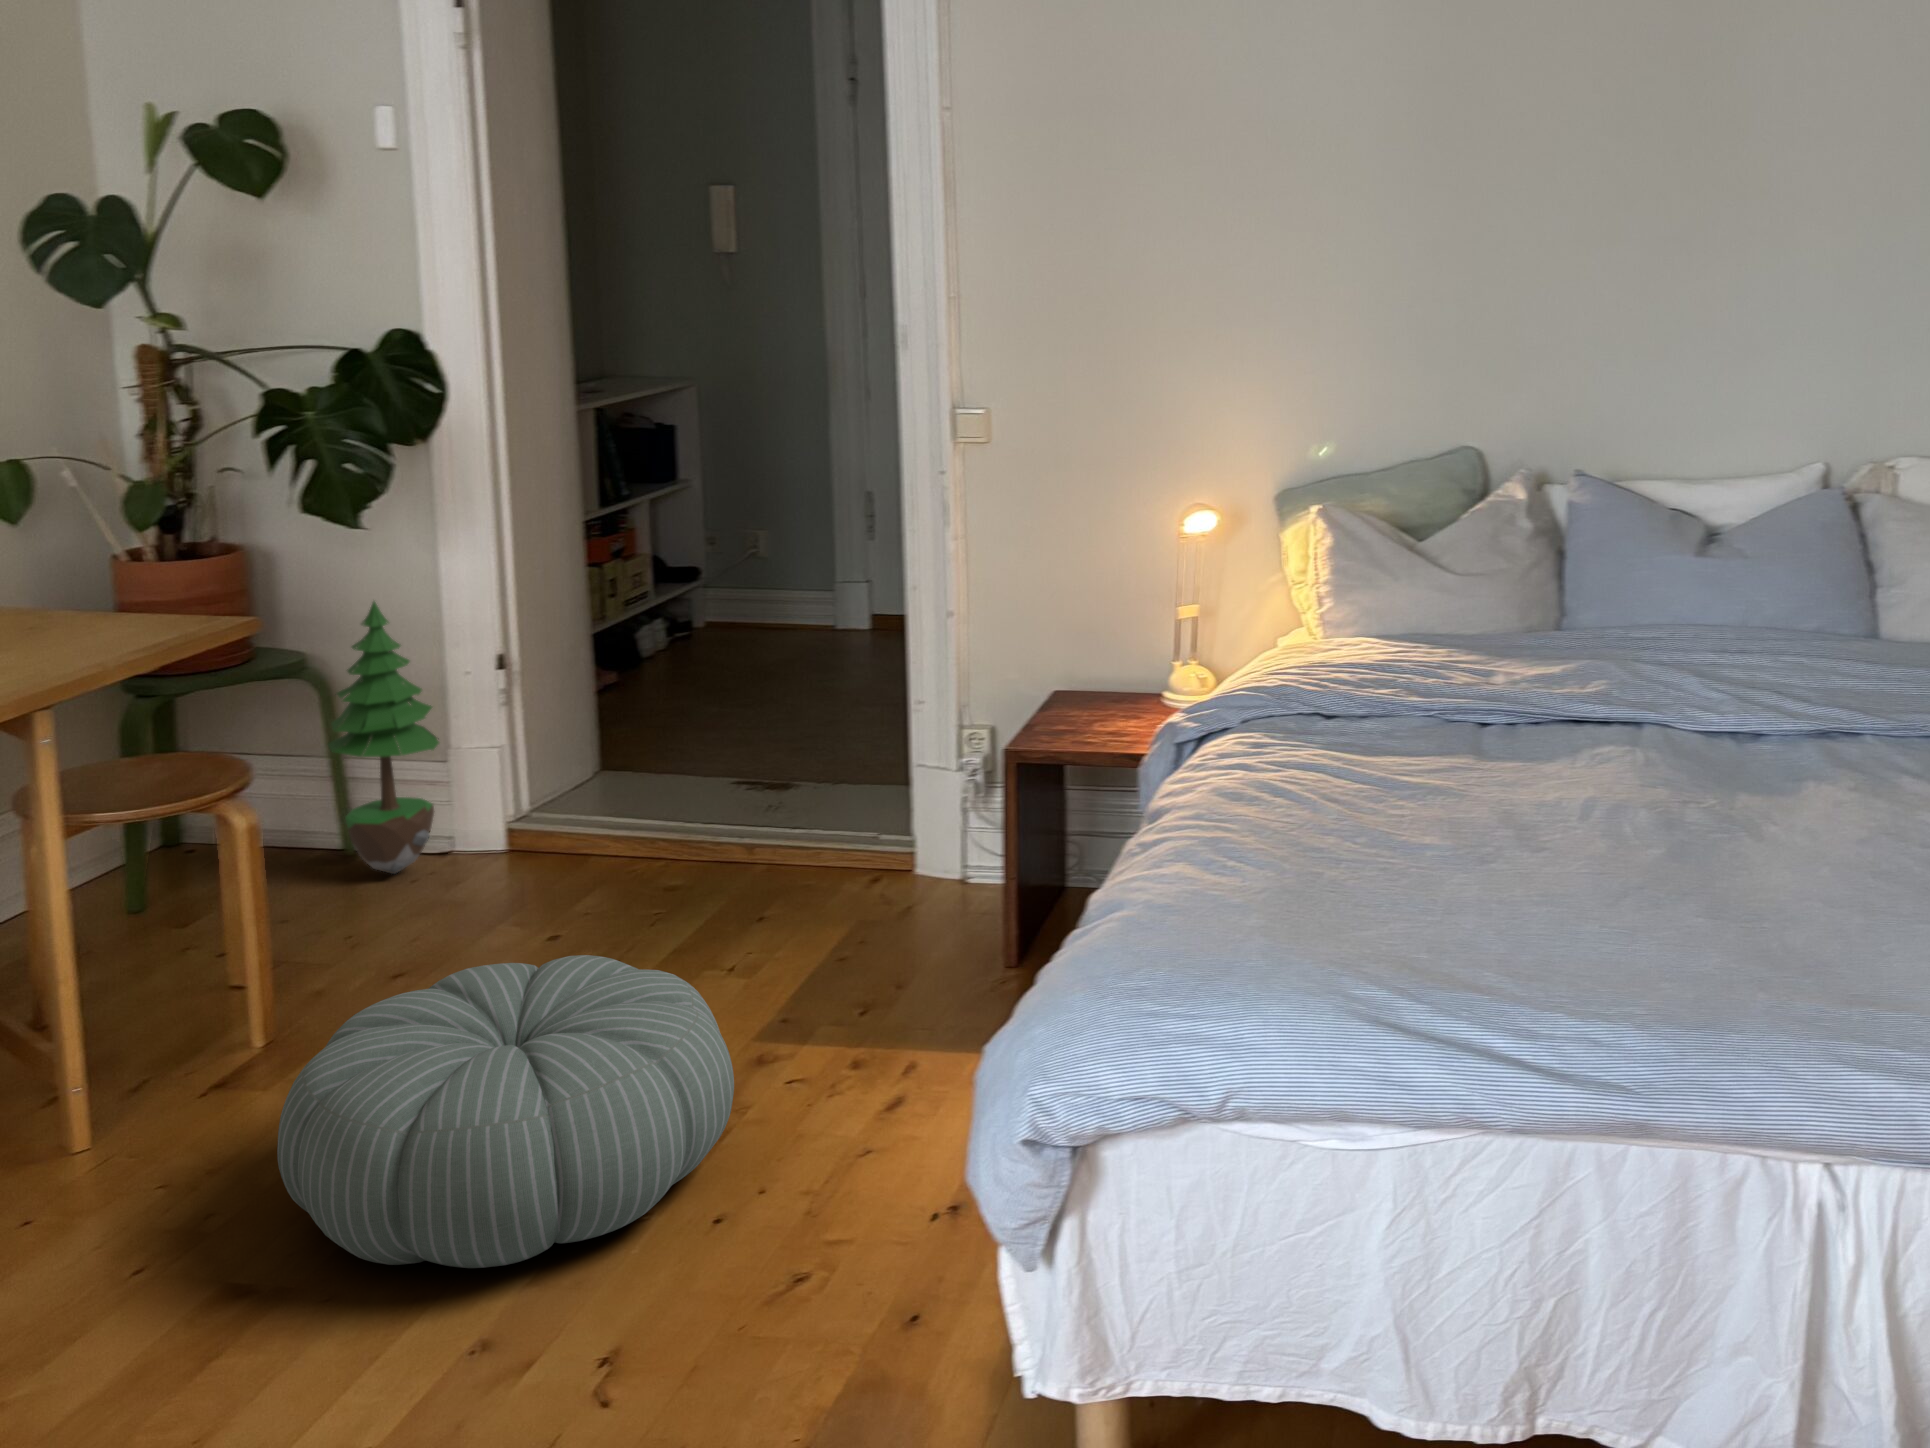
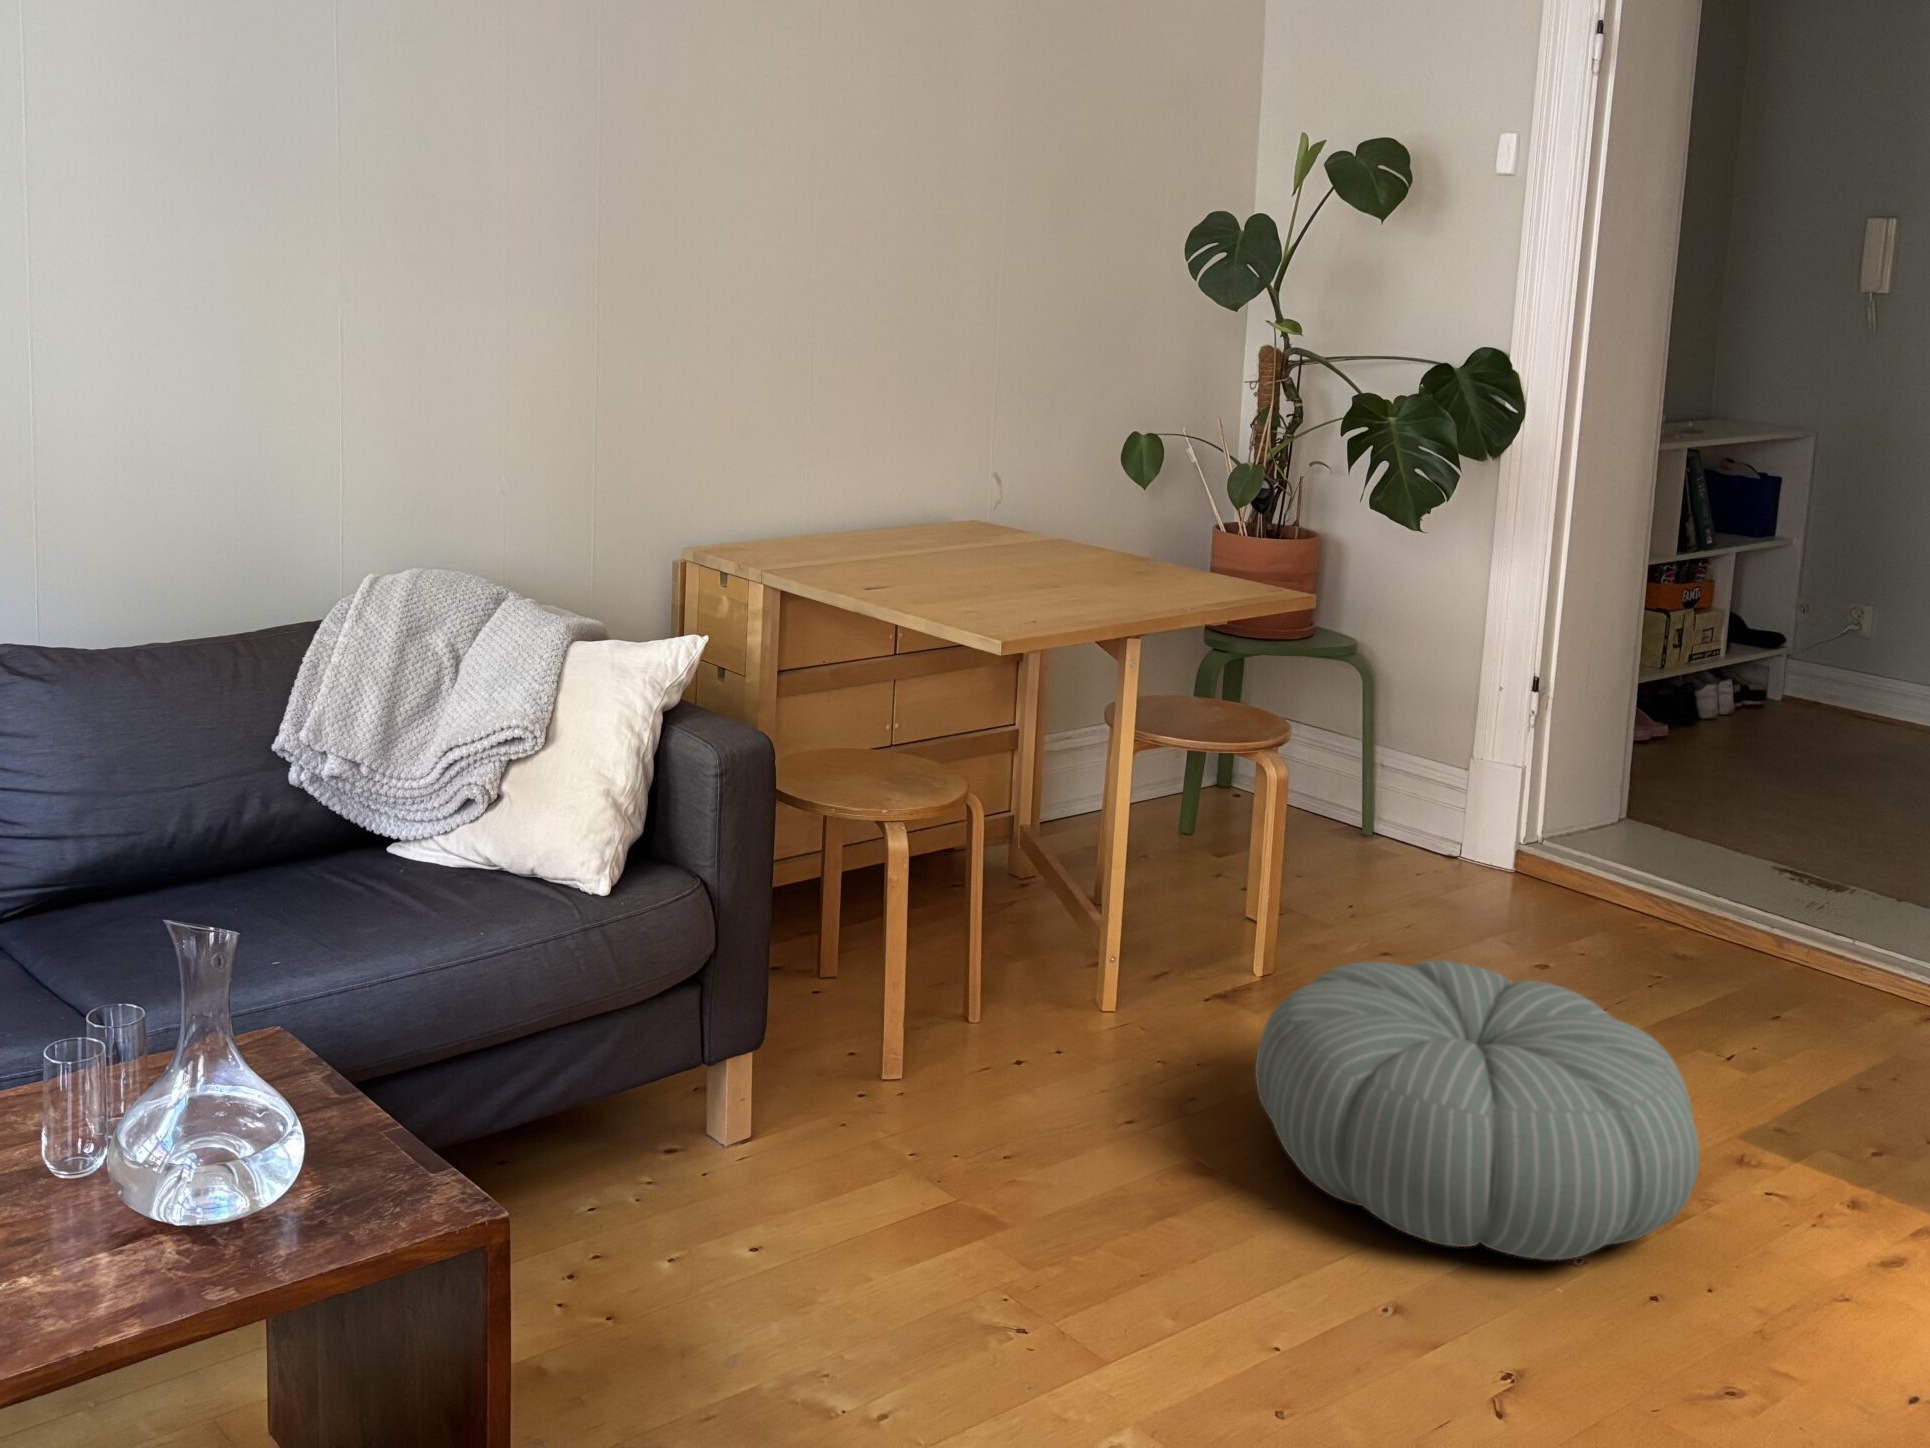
potted tree: present [328,602,439,874] -> none [1360,601,1465,864]

